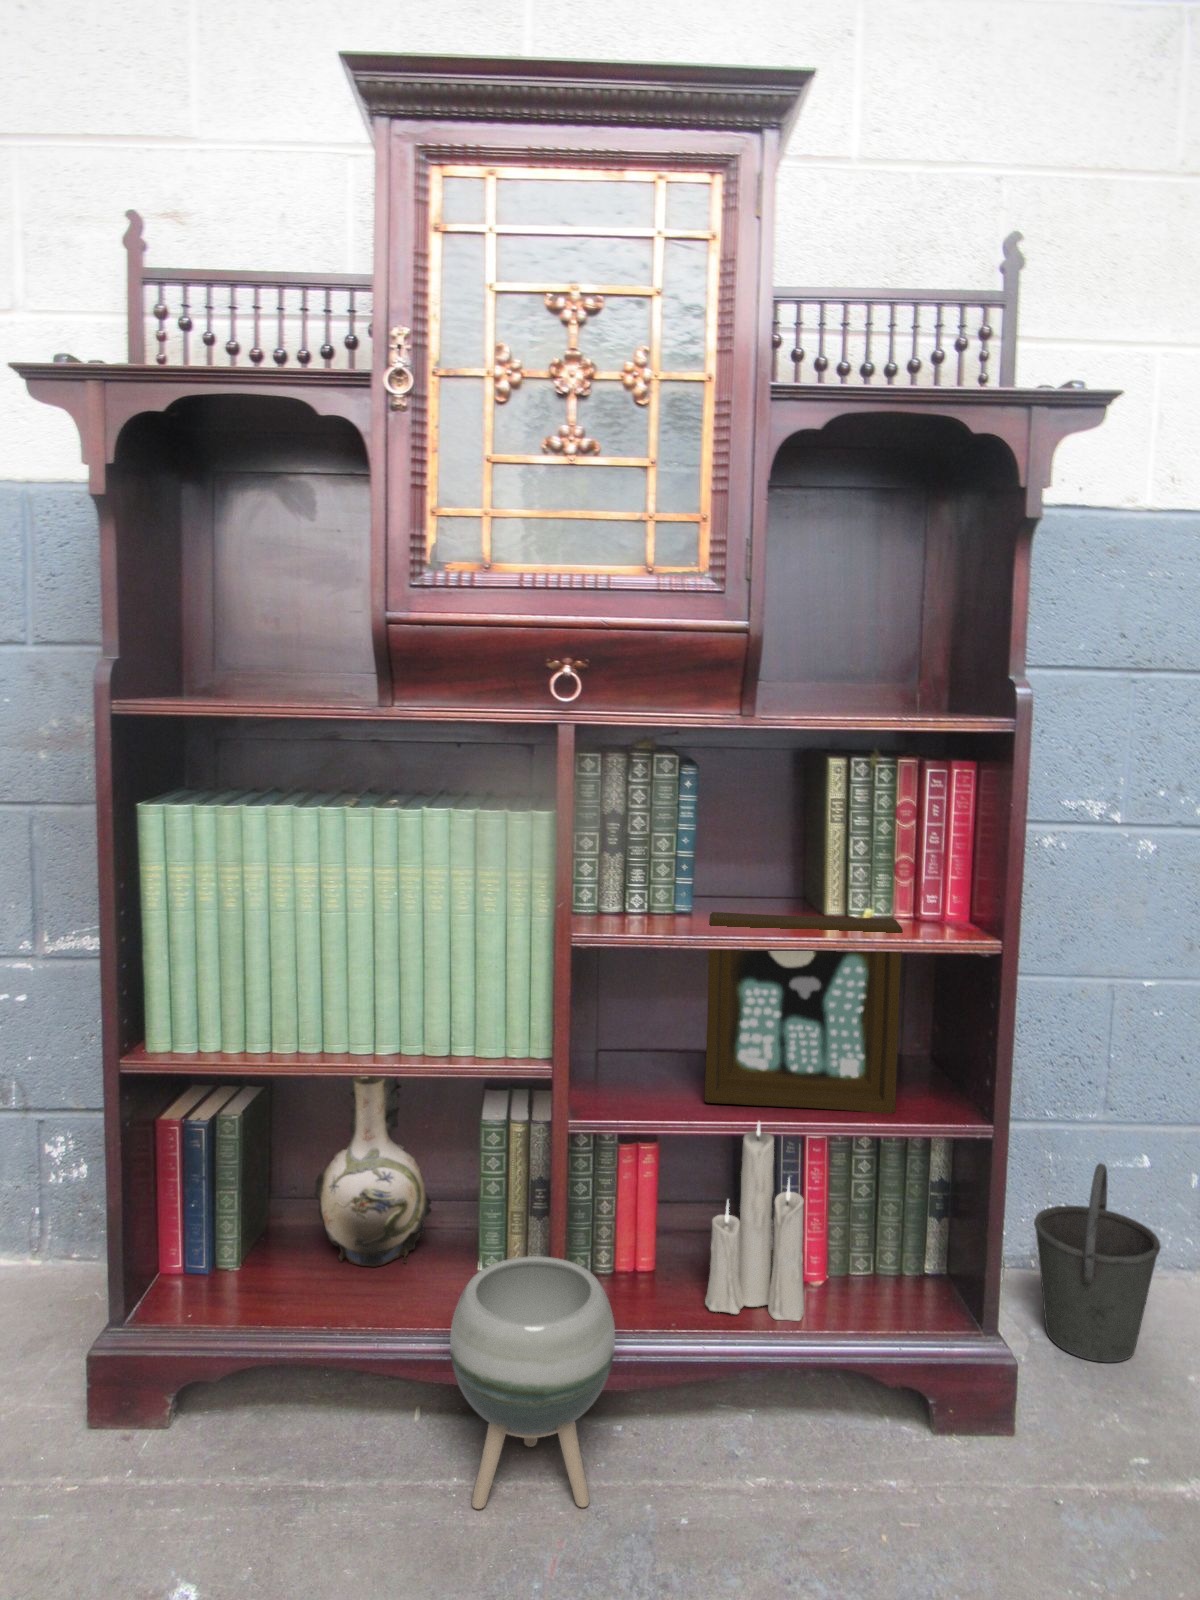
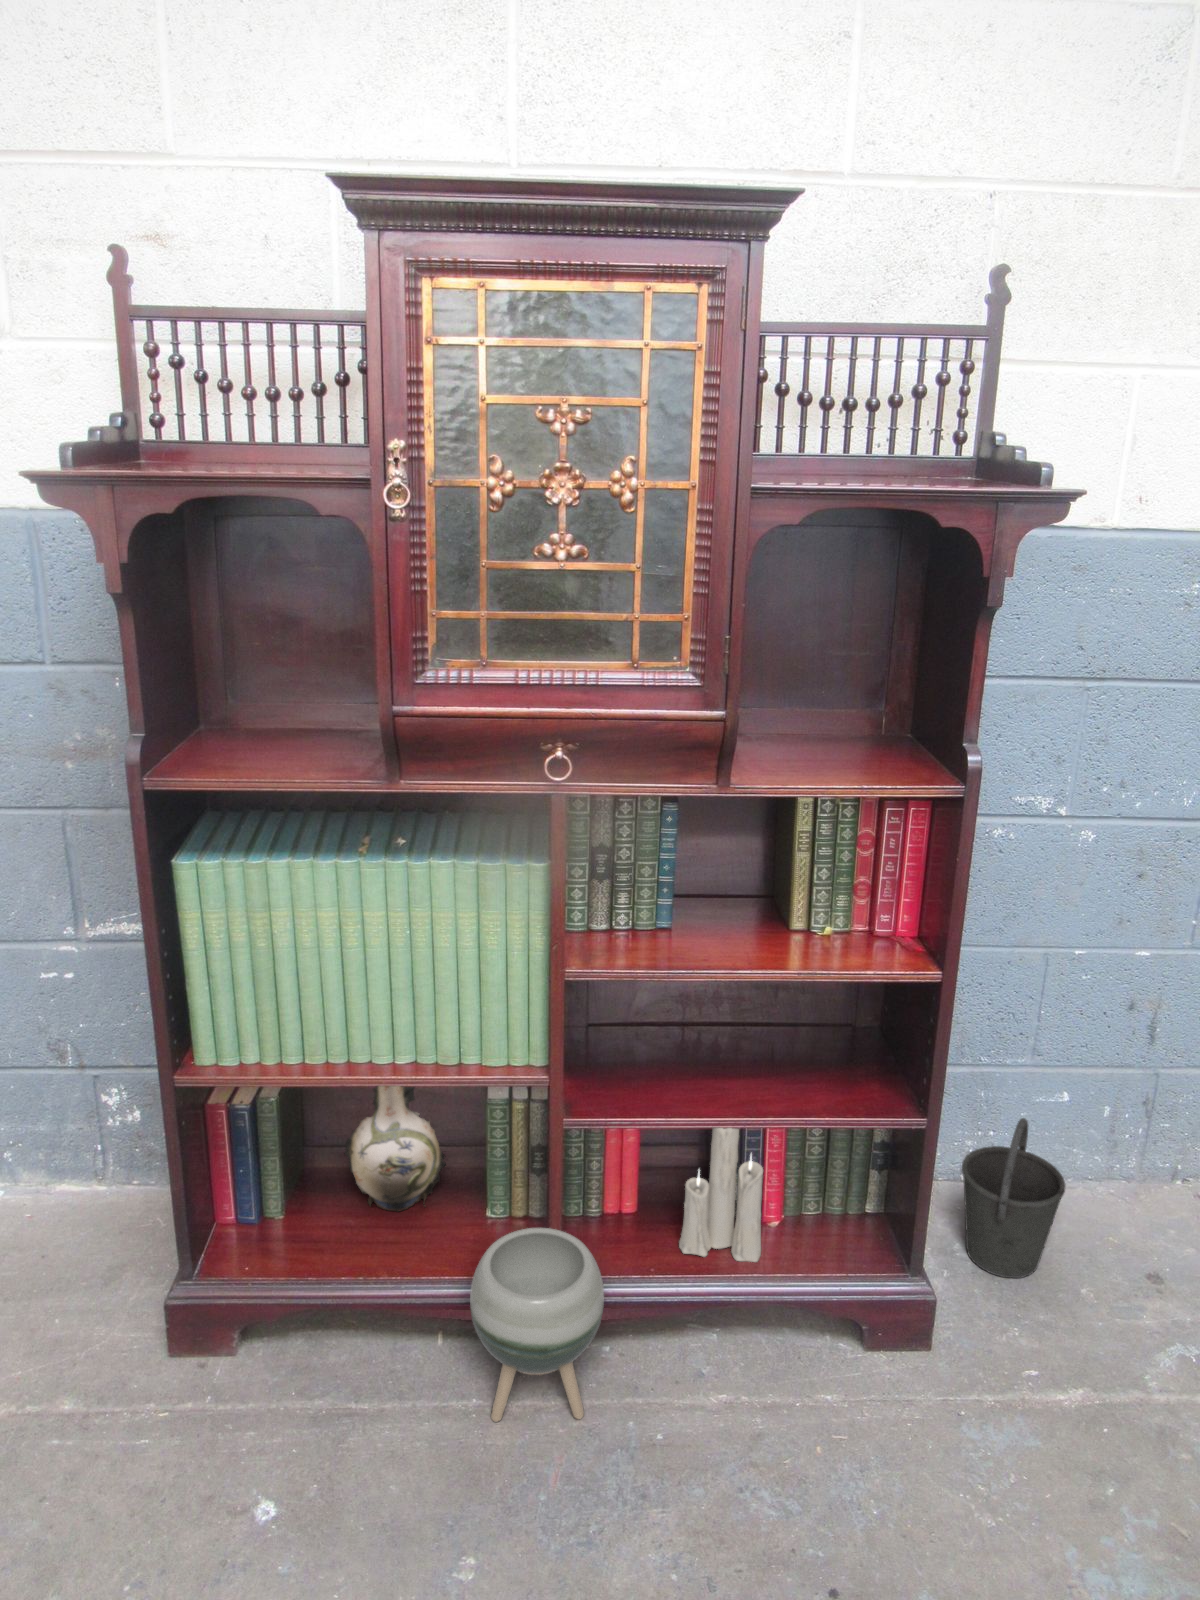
picture frame: present [704,912,903,1113] -> none [681,927,857,1100]

